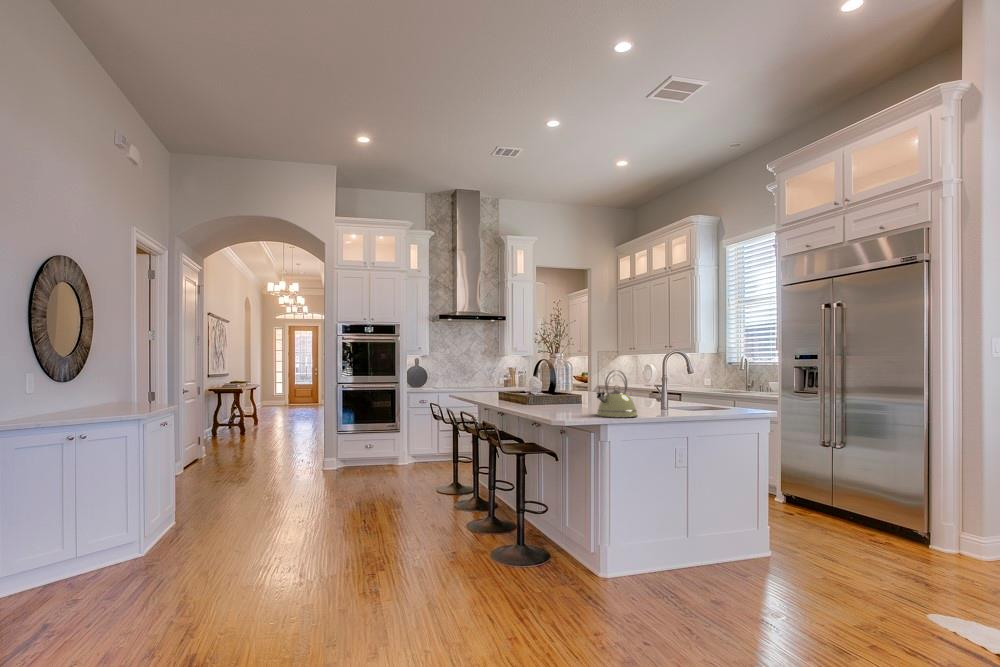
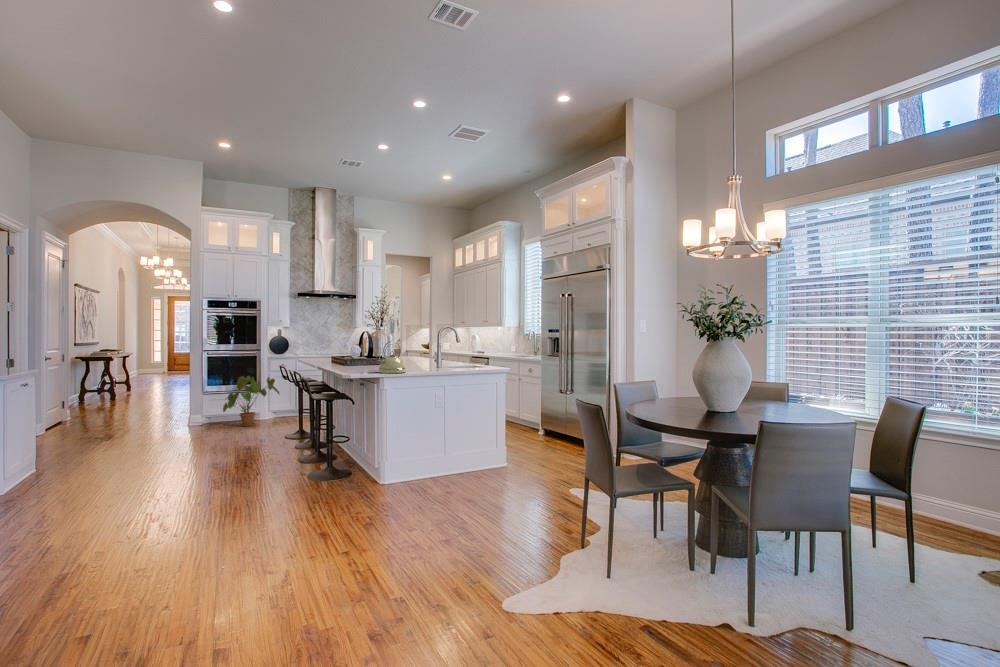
house plant: none [360,413,425,474] -> present [223,376,279,426]

